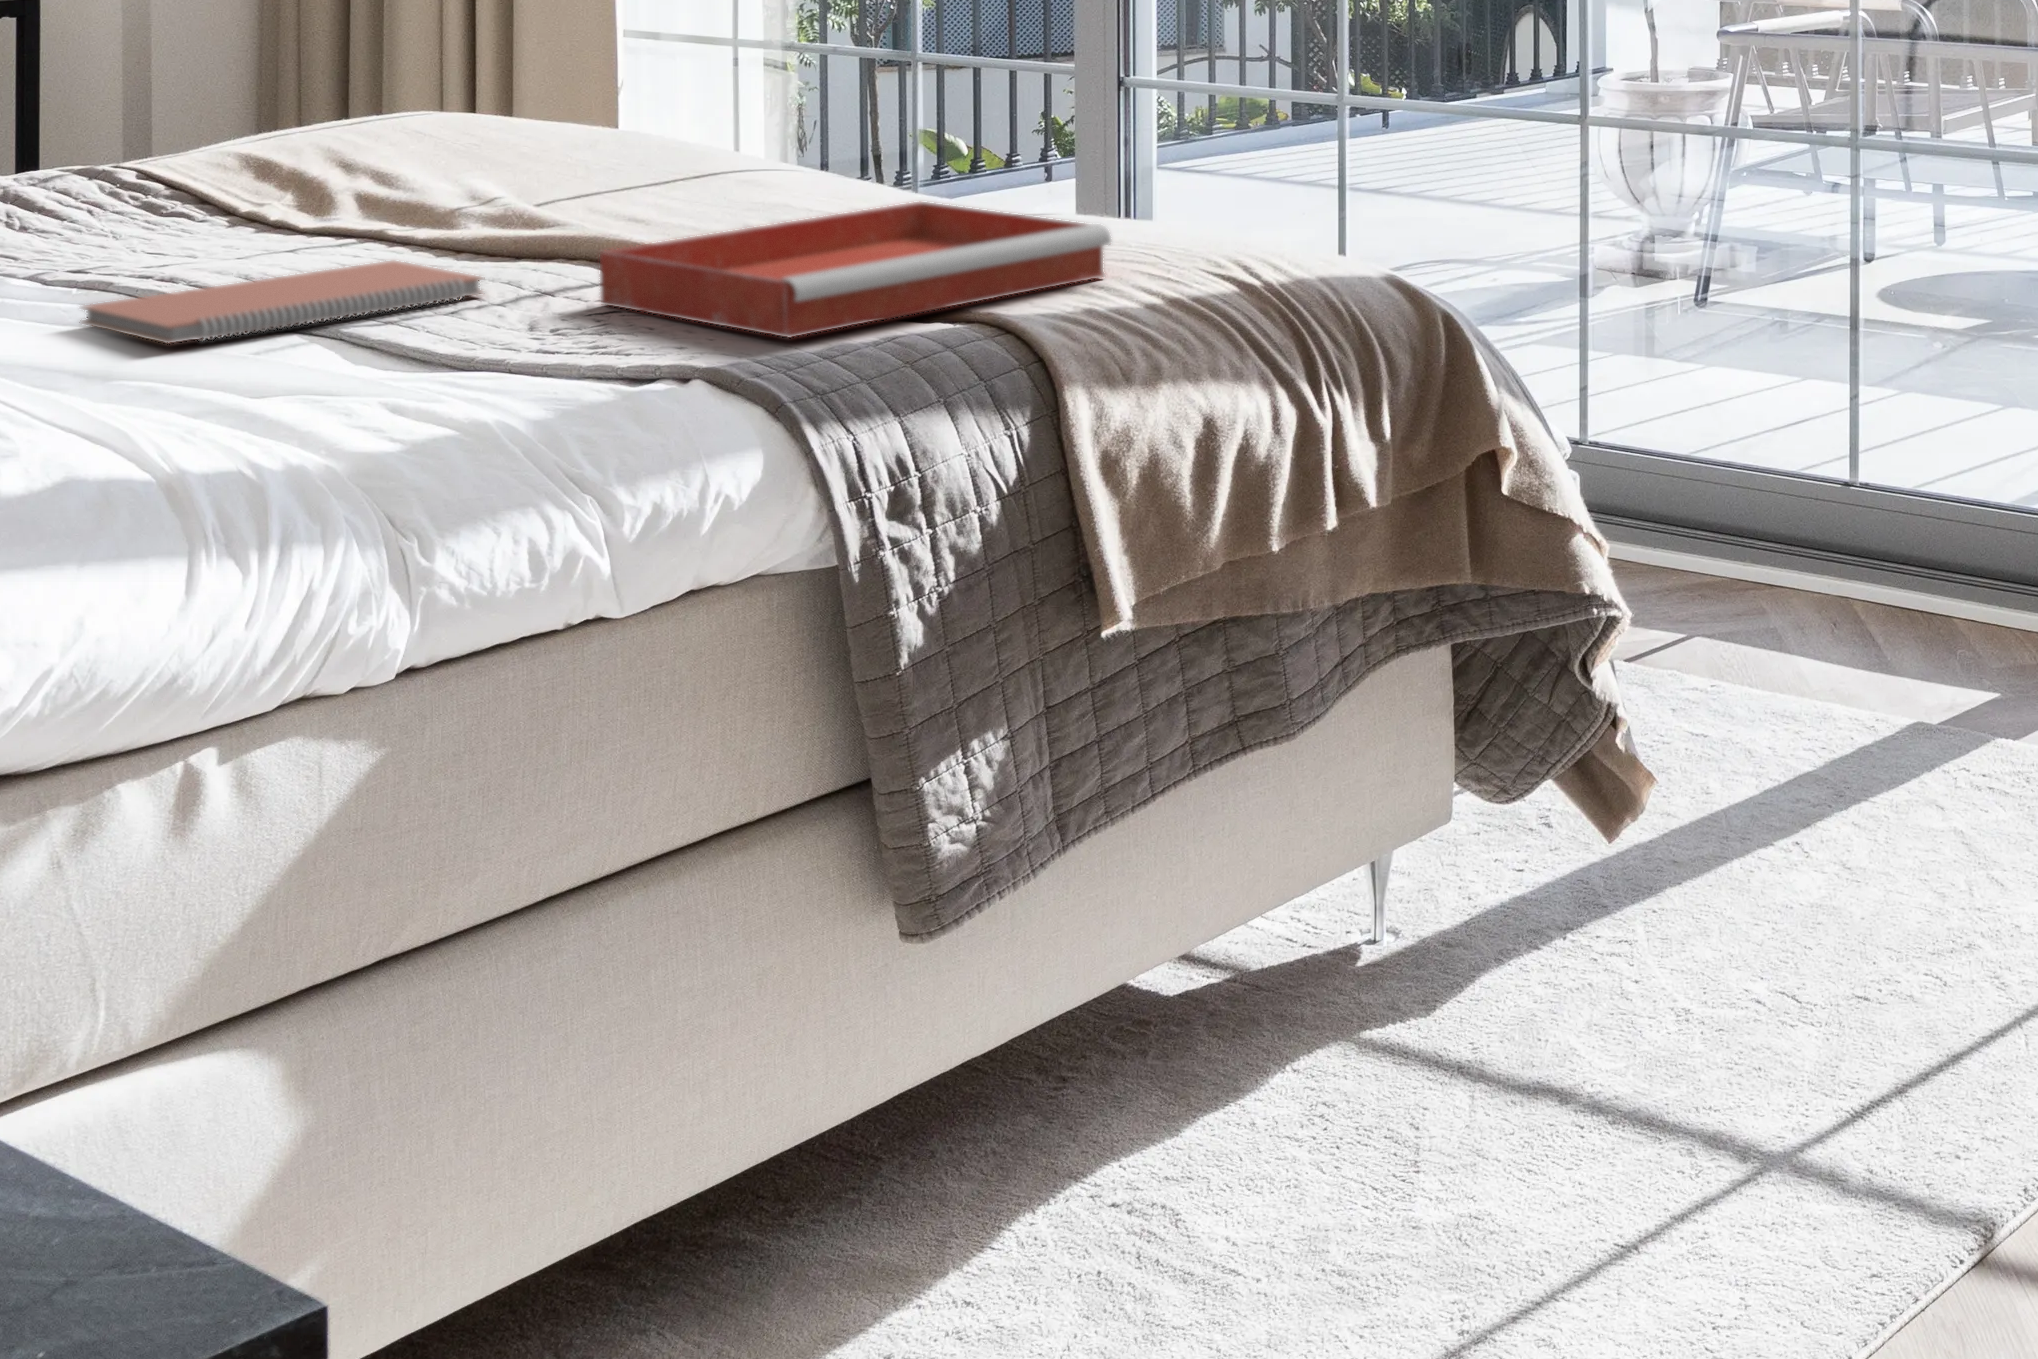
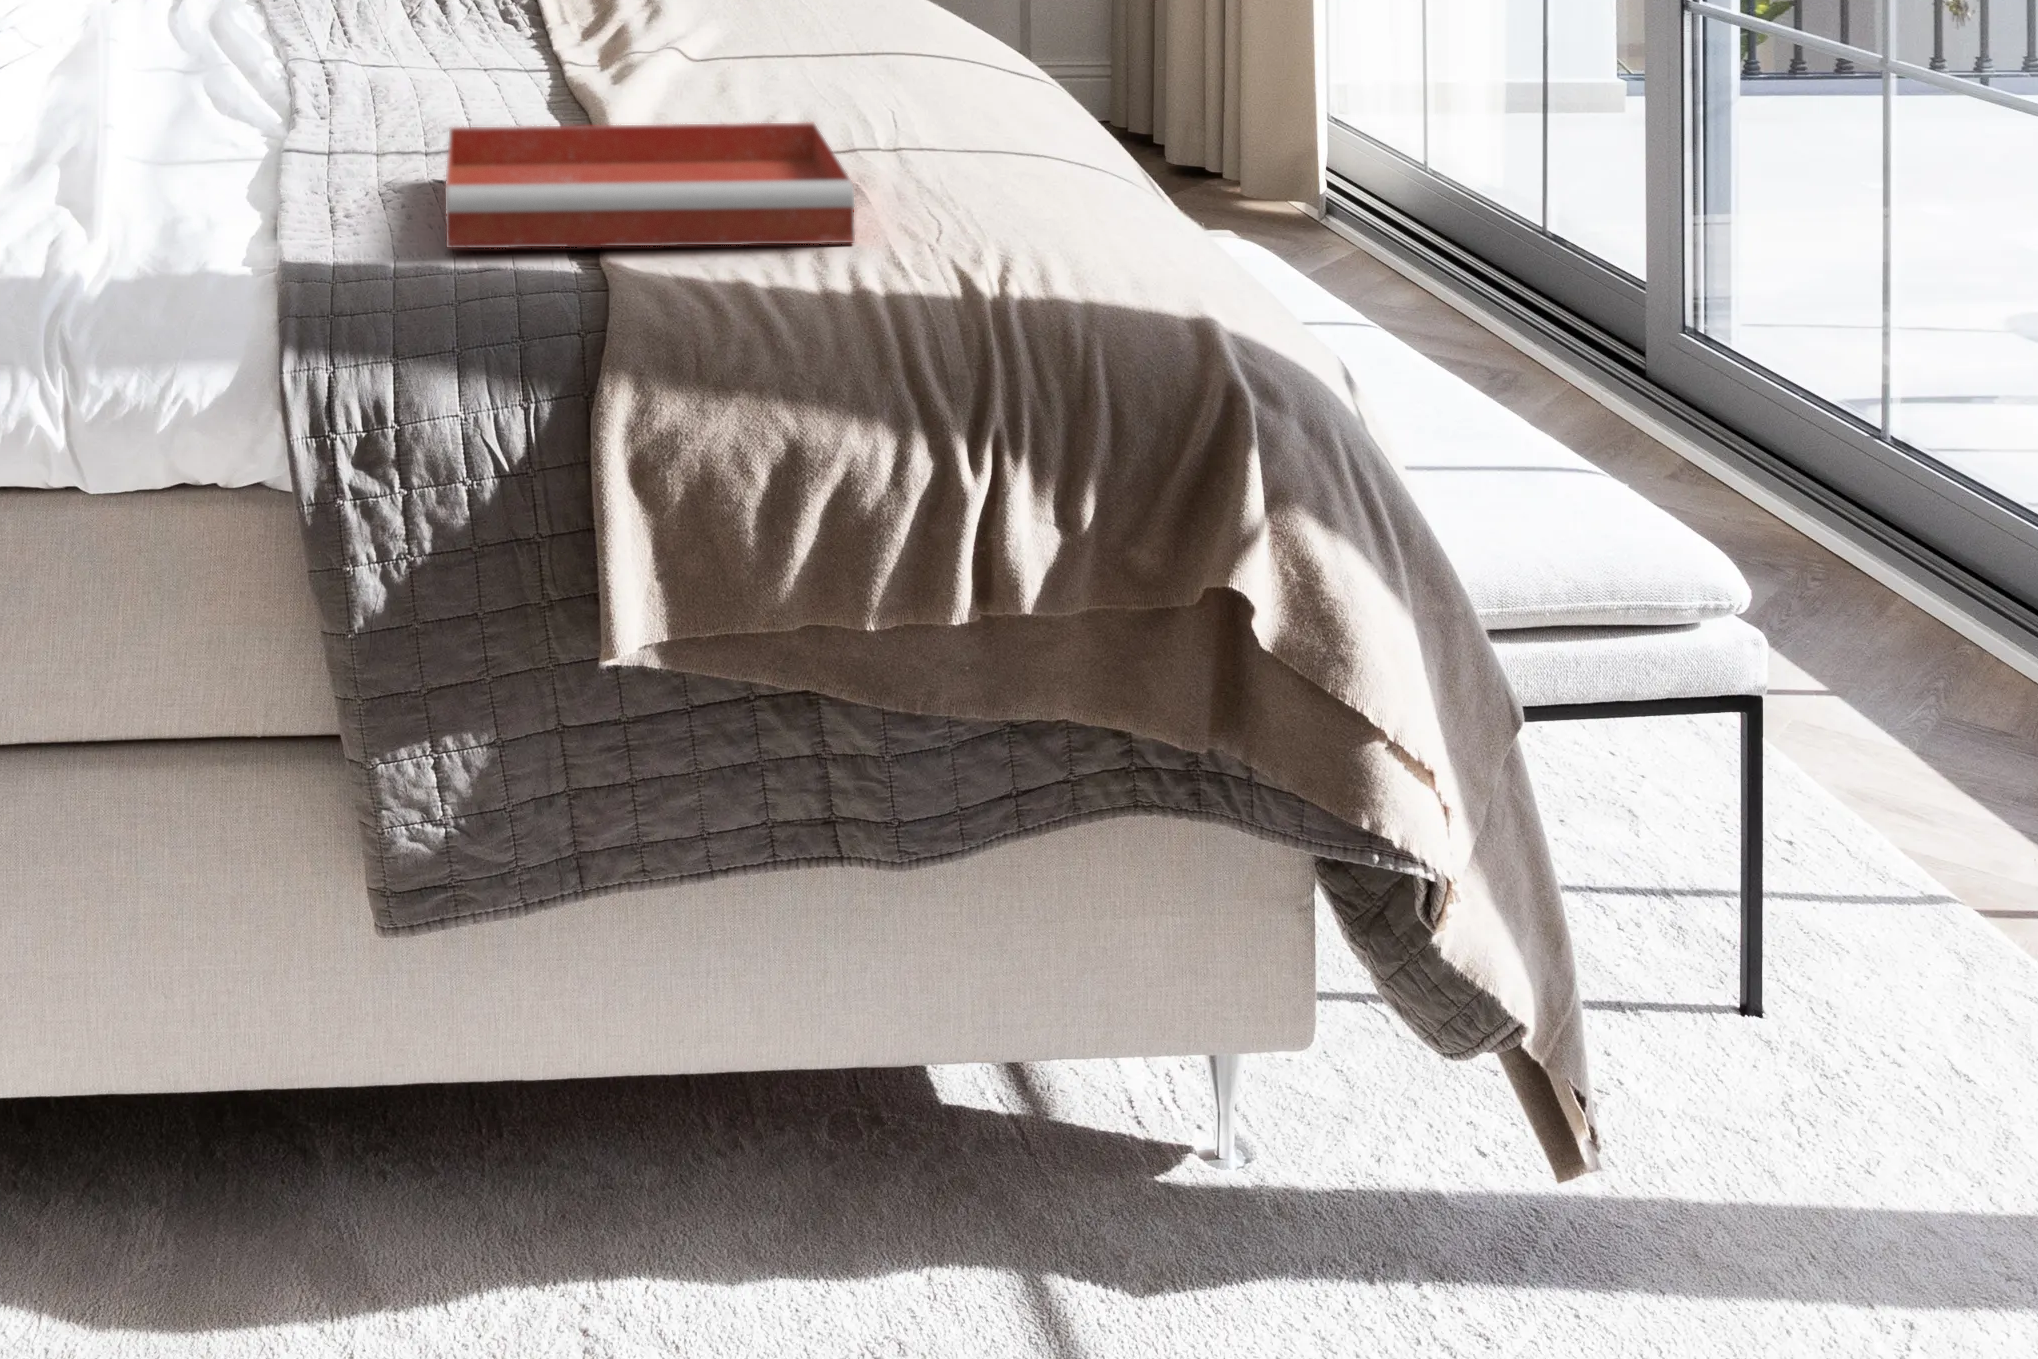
notebook: present [79,261,482,343] -> none [137,106,419,155]

